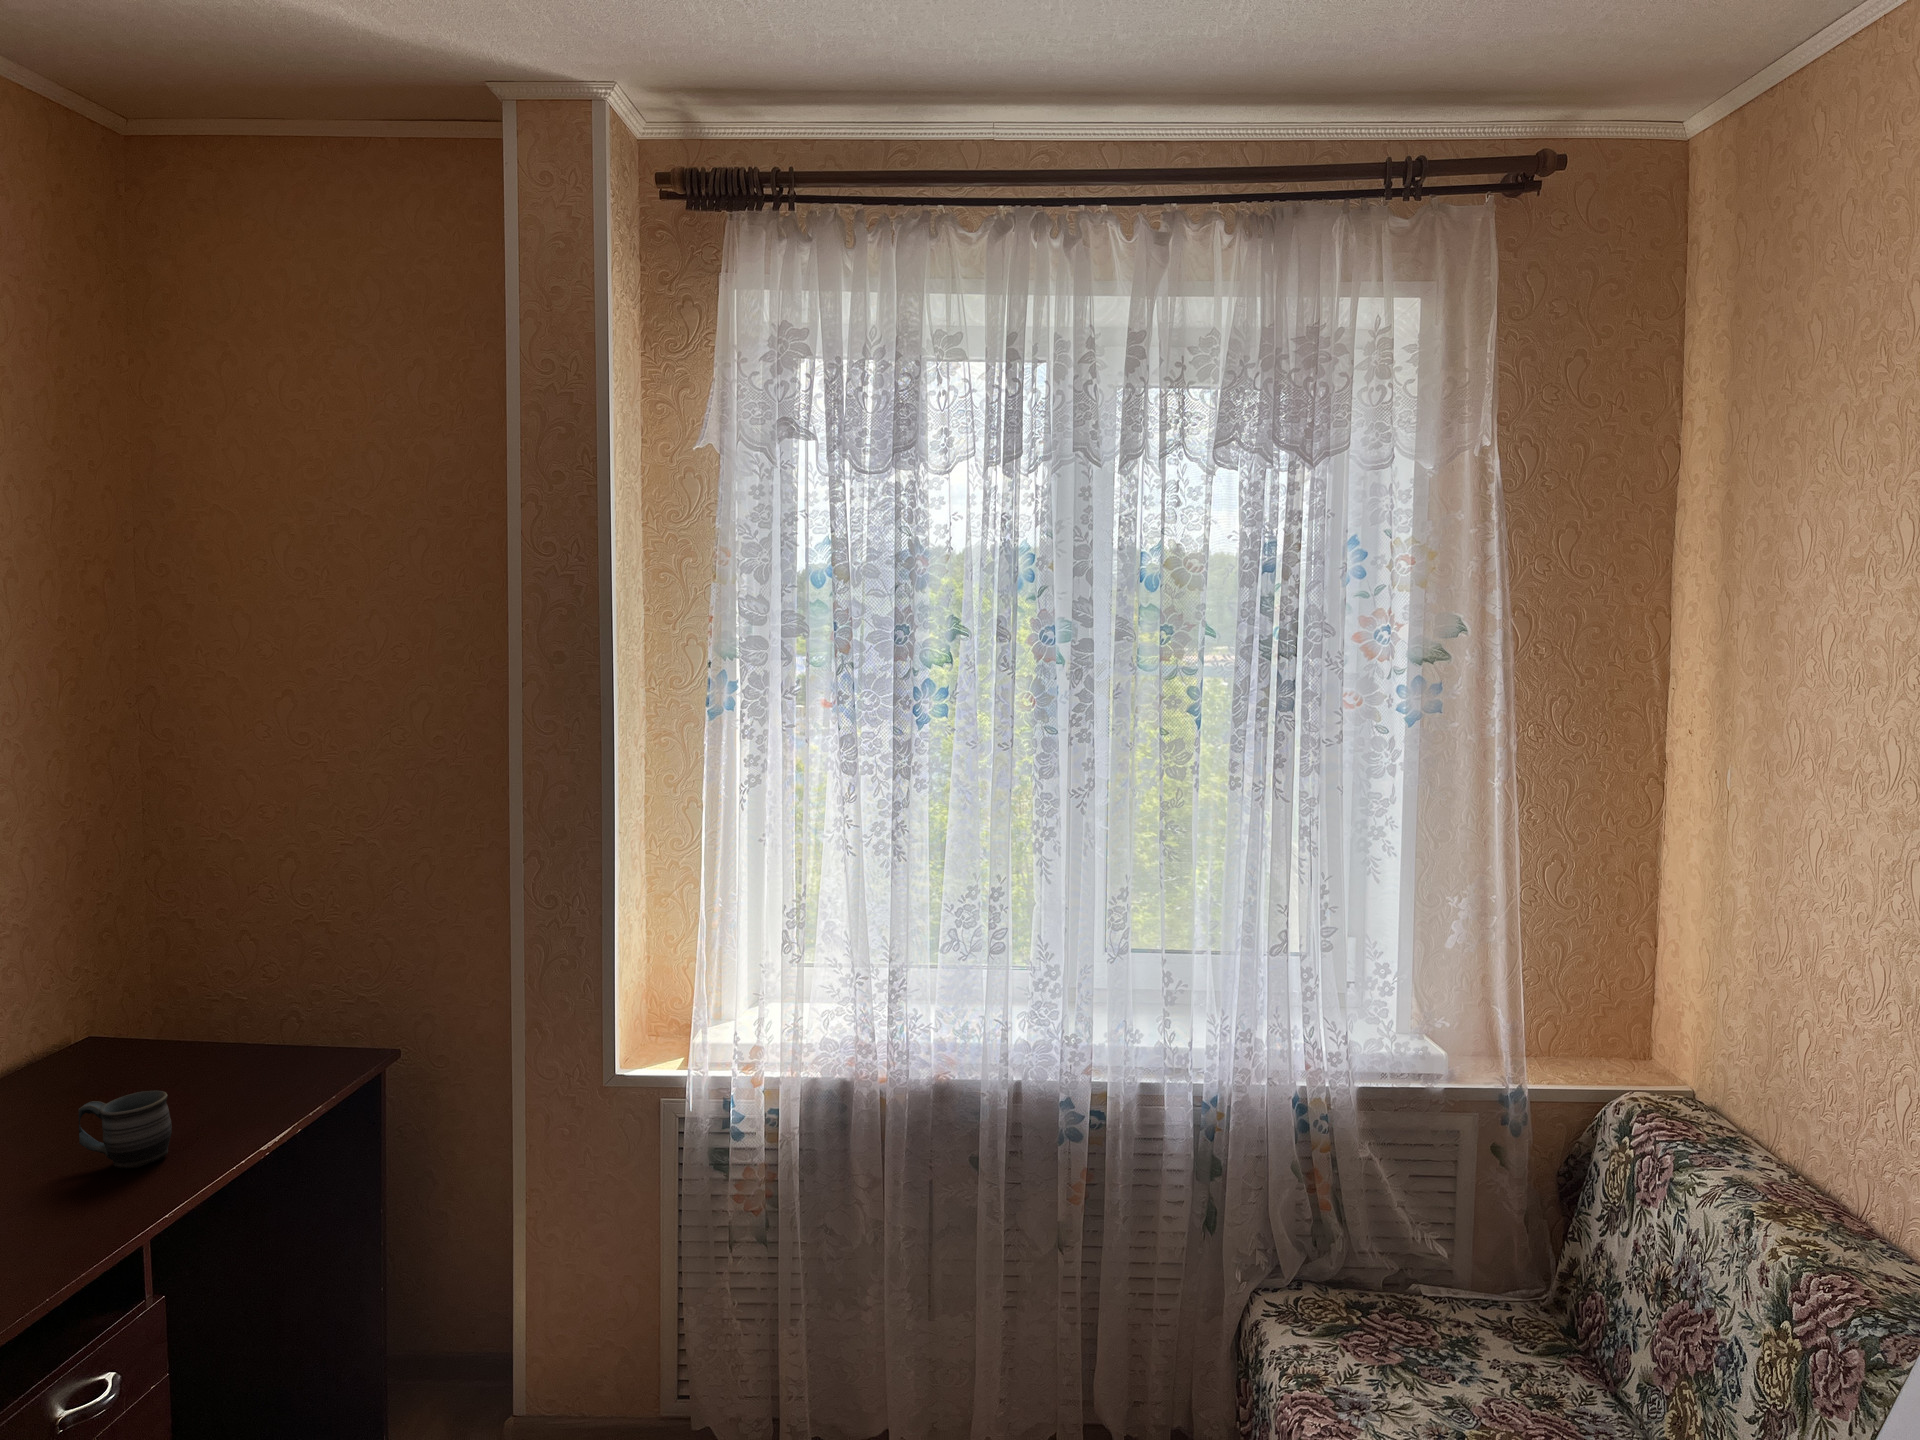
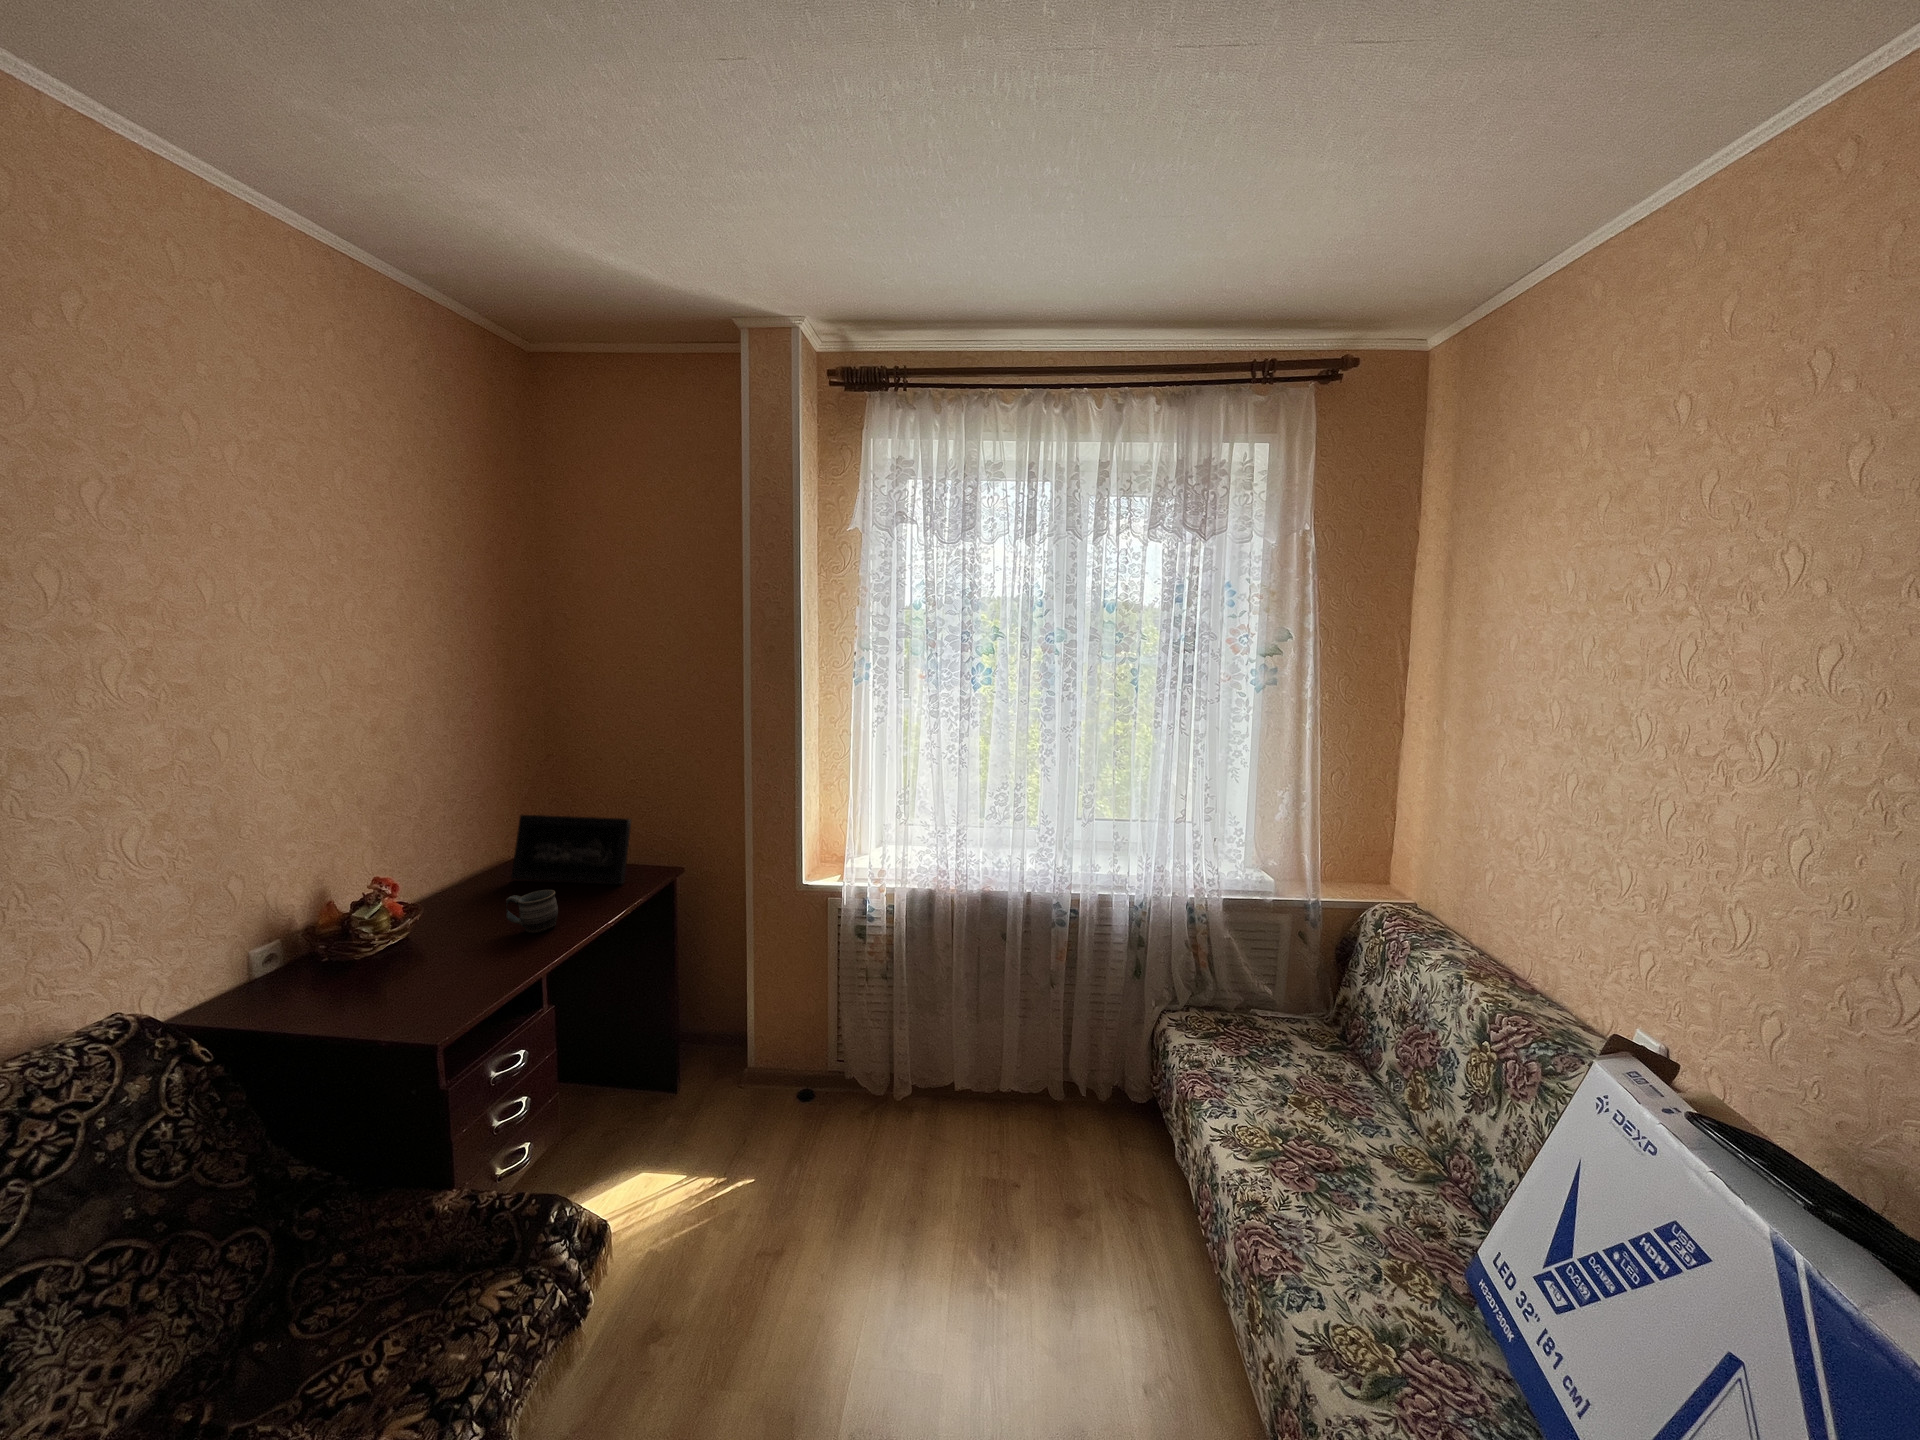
picture frame: none [80,958,303,1082] -> present [511,815,631,884]

